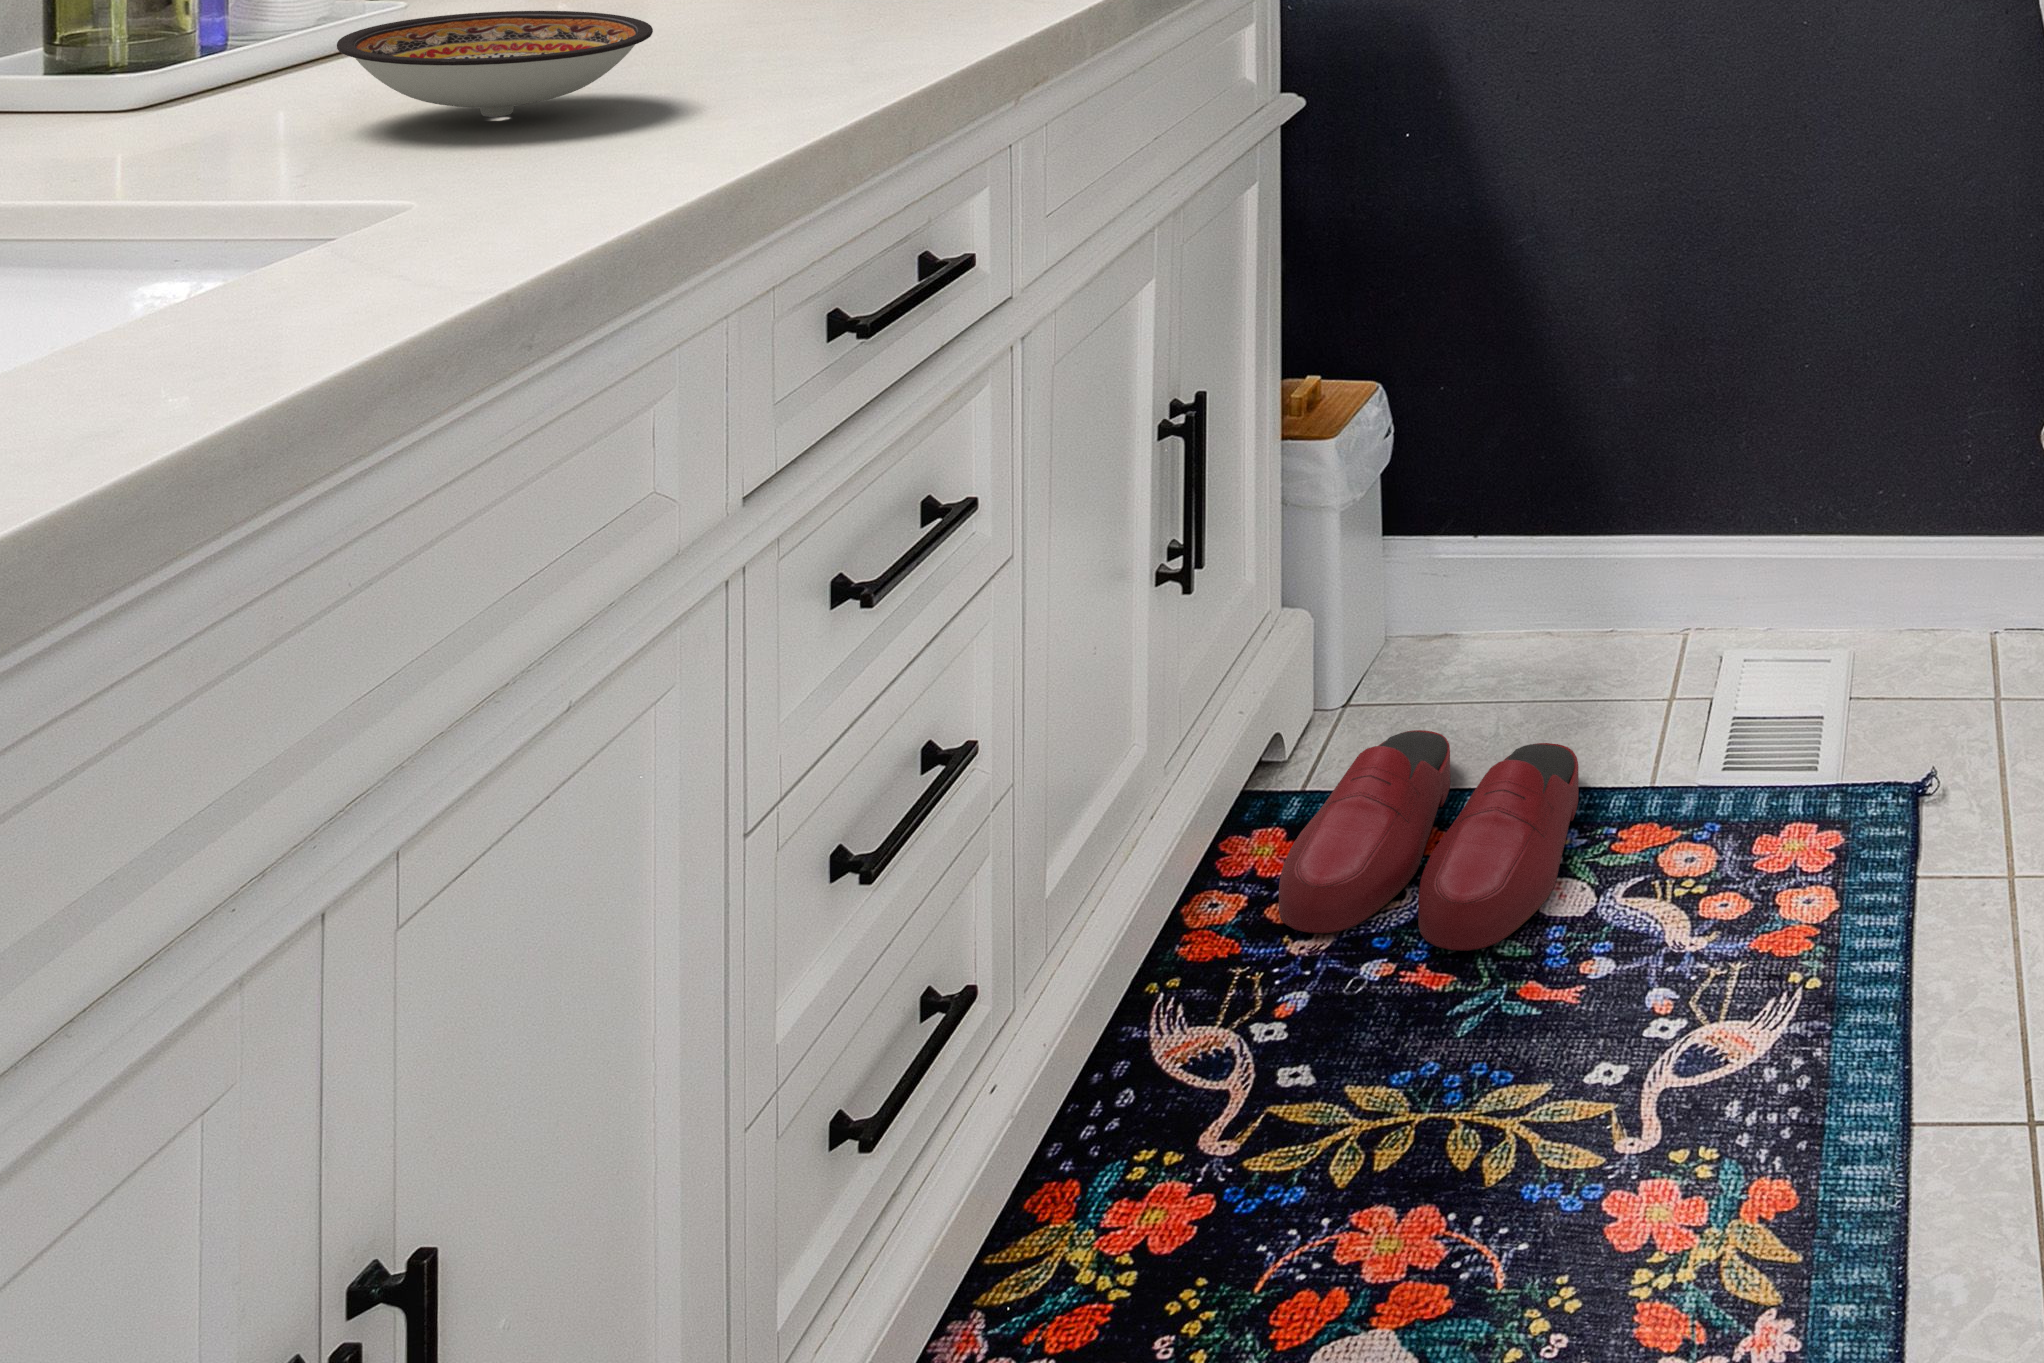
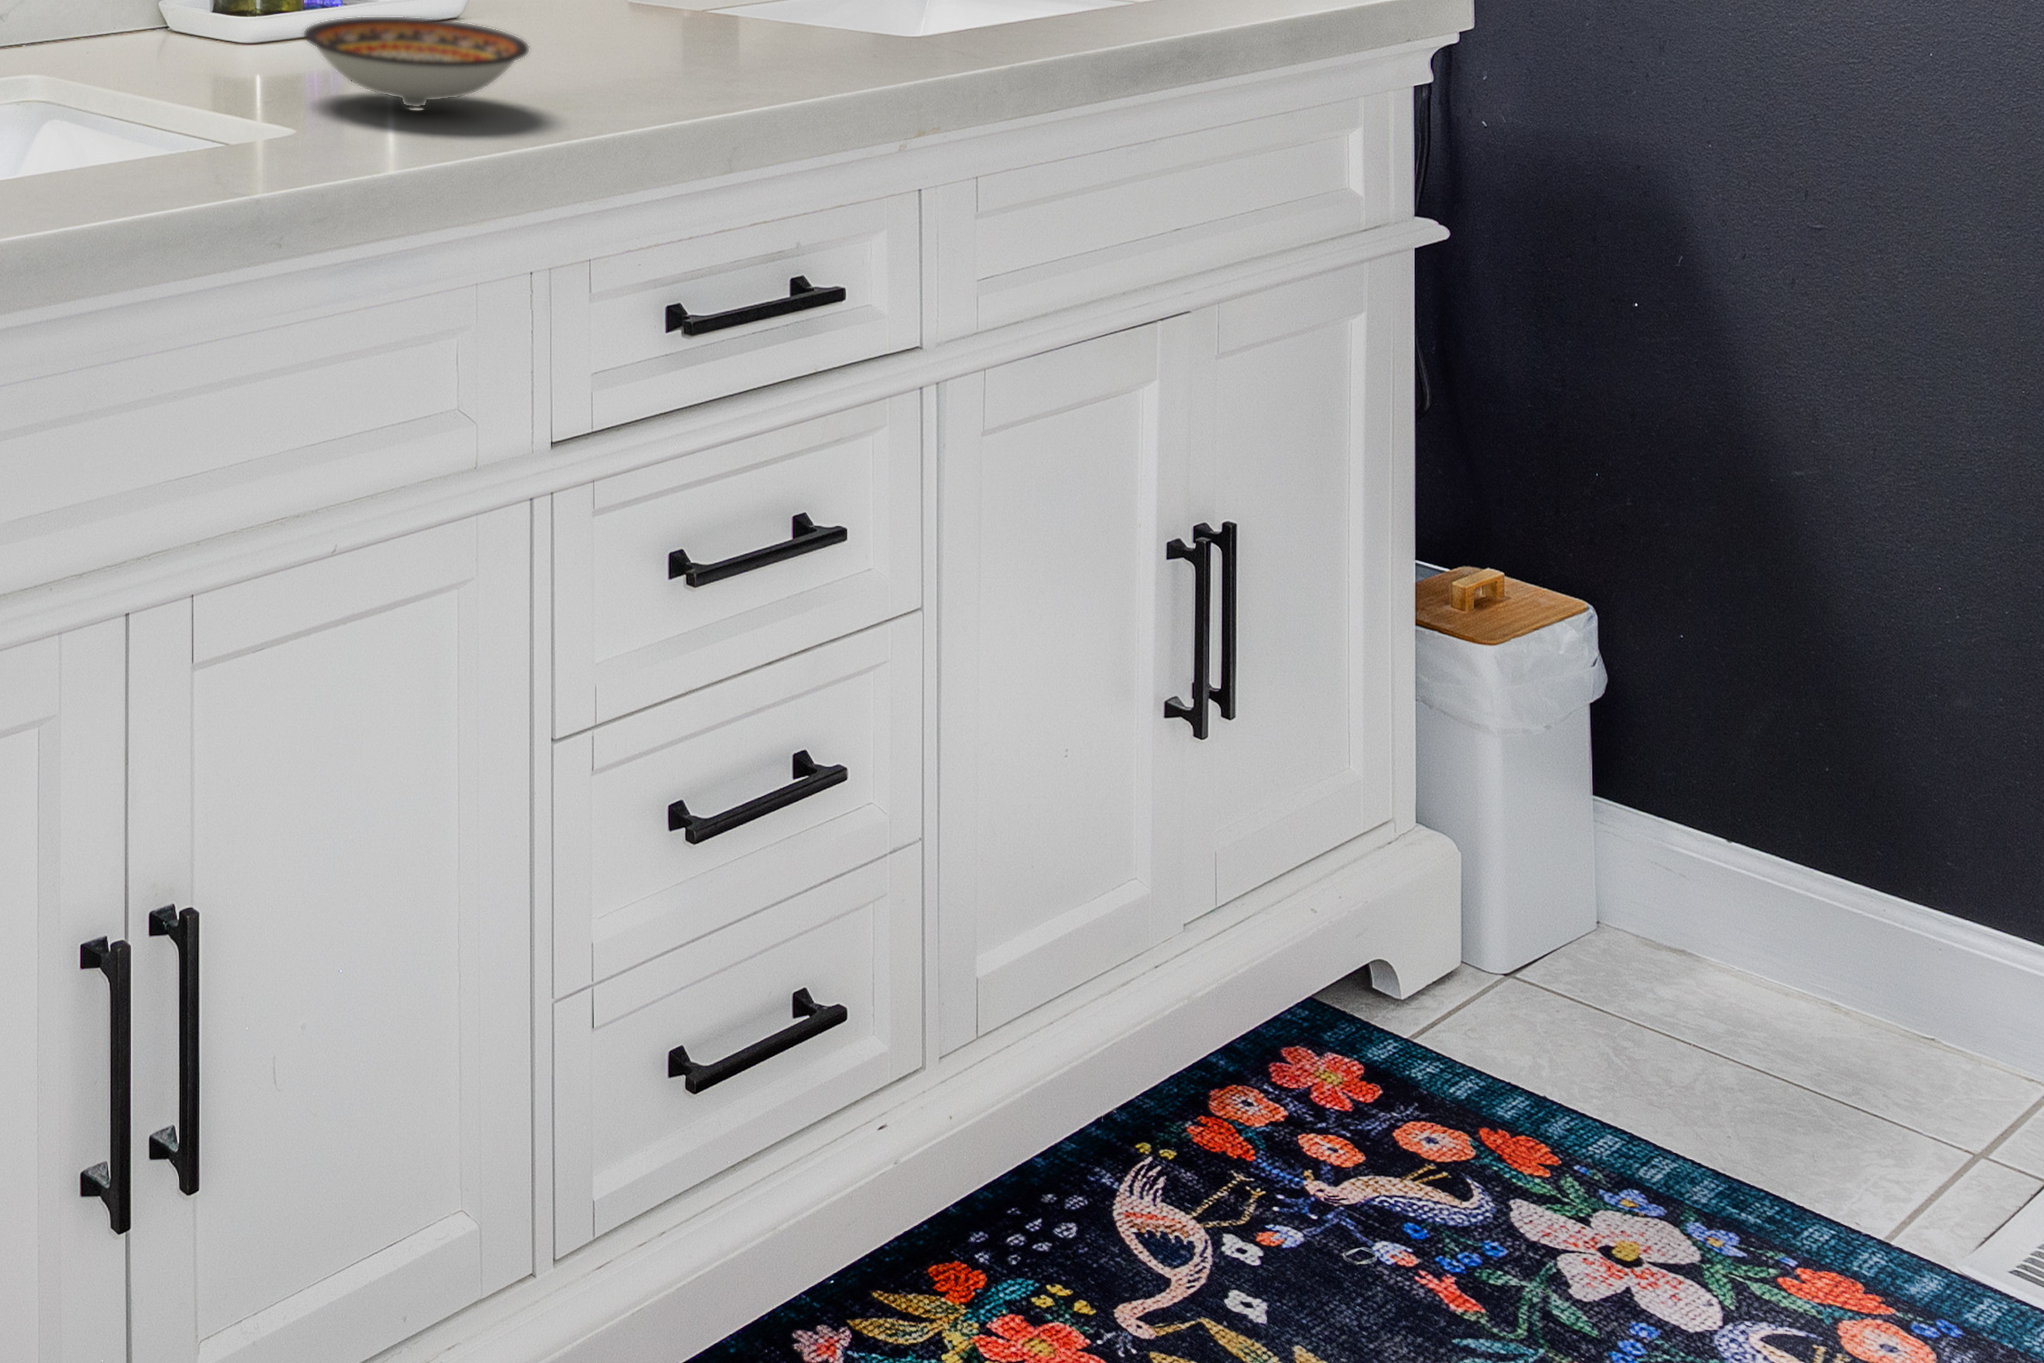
slippers: present [1279,730,1579,951] -> none [1307,1016,1769,1300]

